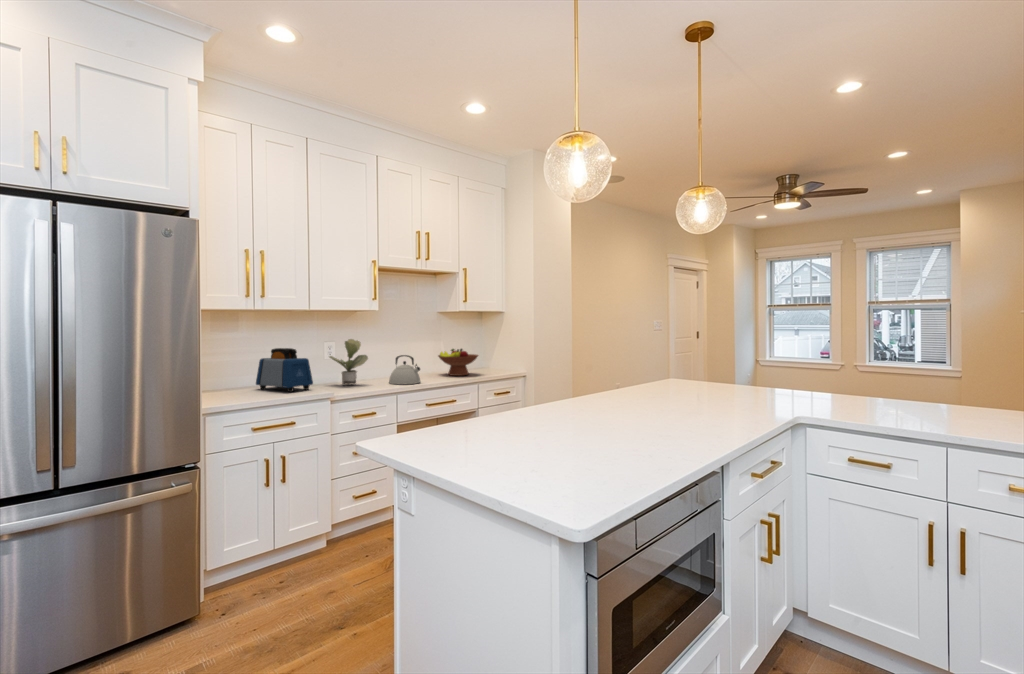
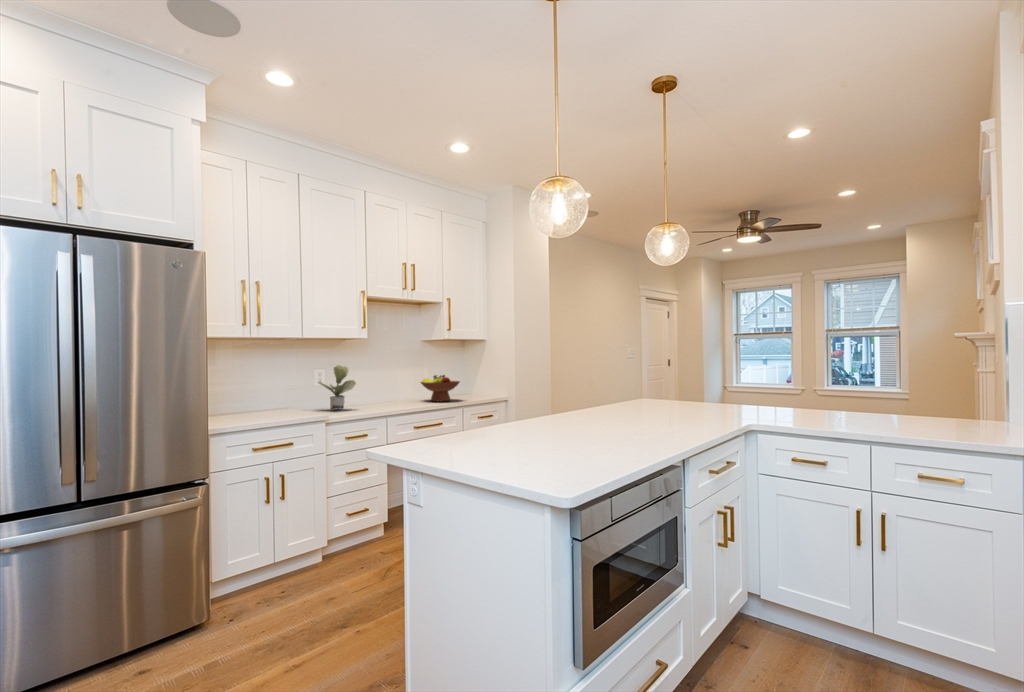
toaster: present [256,348,313,392] -> none [247,374,304,416]
kettle: present [389,355,421,384] -> none [375,381,406,409]

